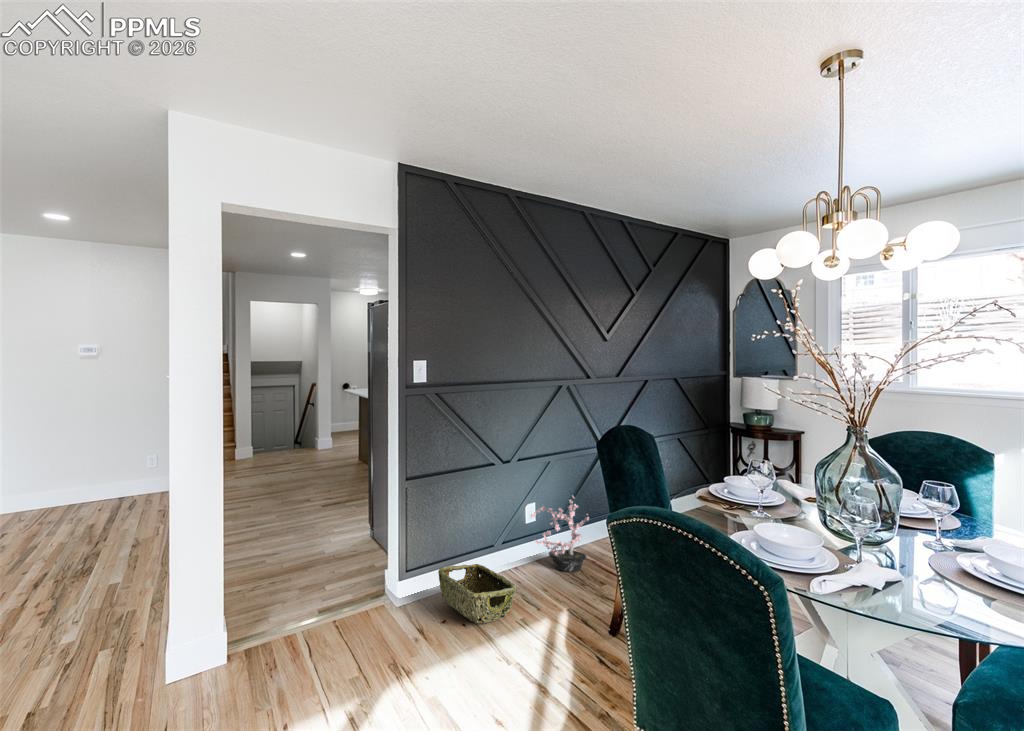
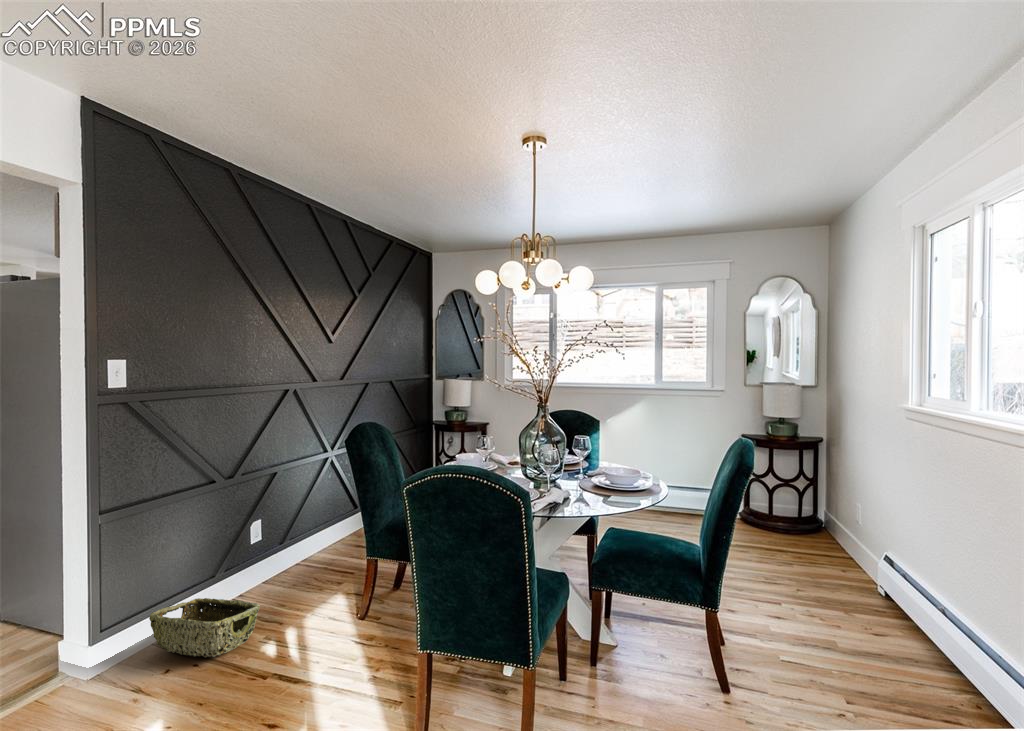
potted plant: present [531,496,589,572] -> none [254,502,324,584]

